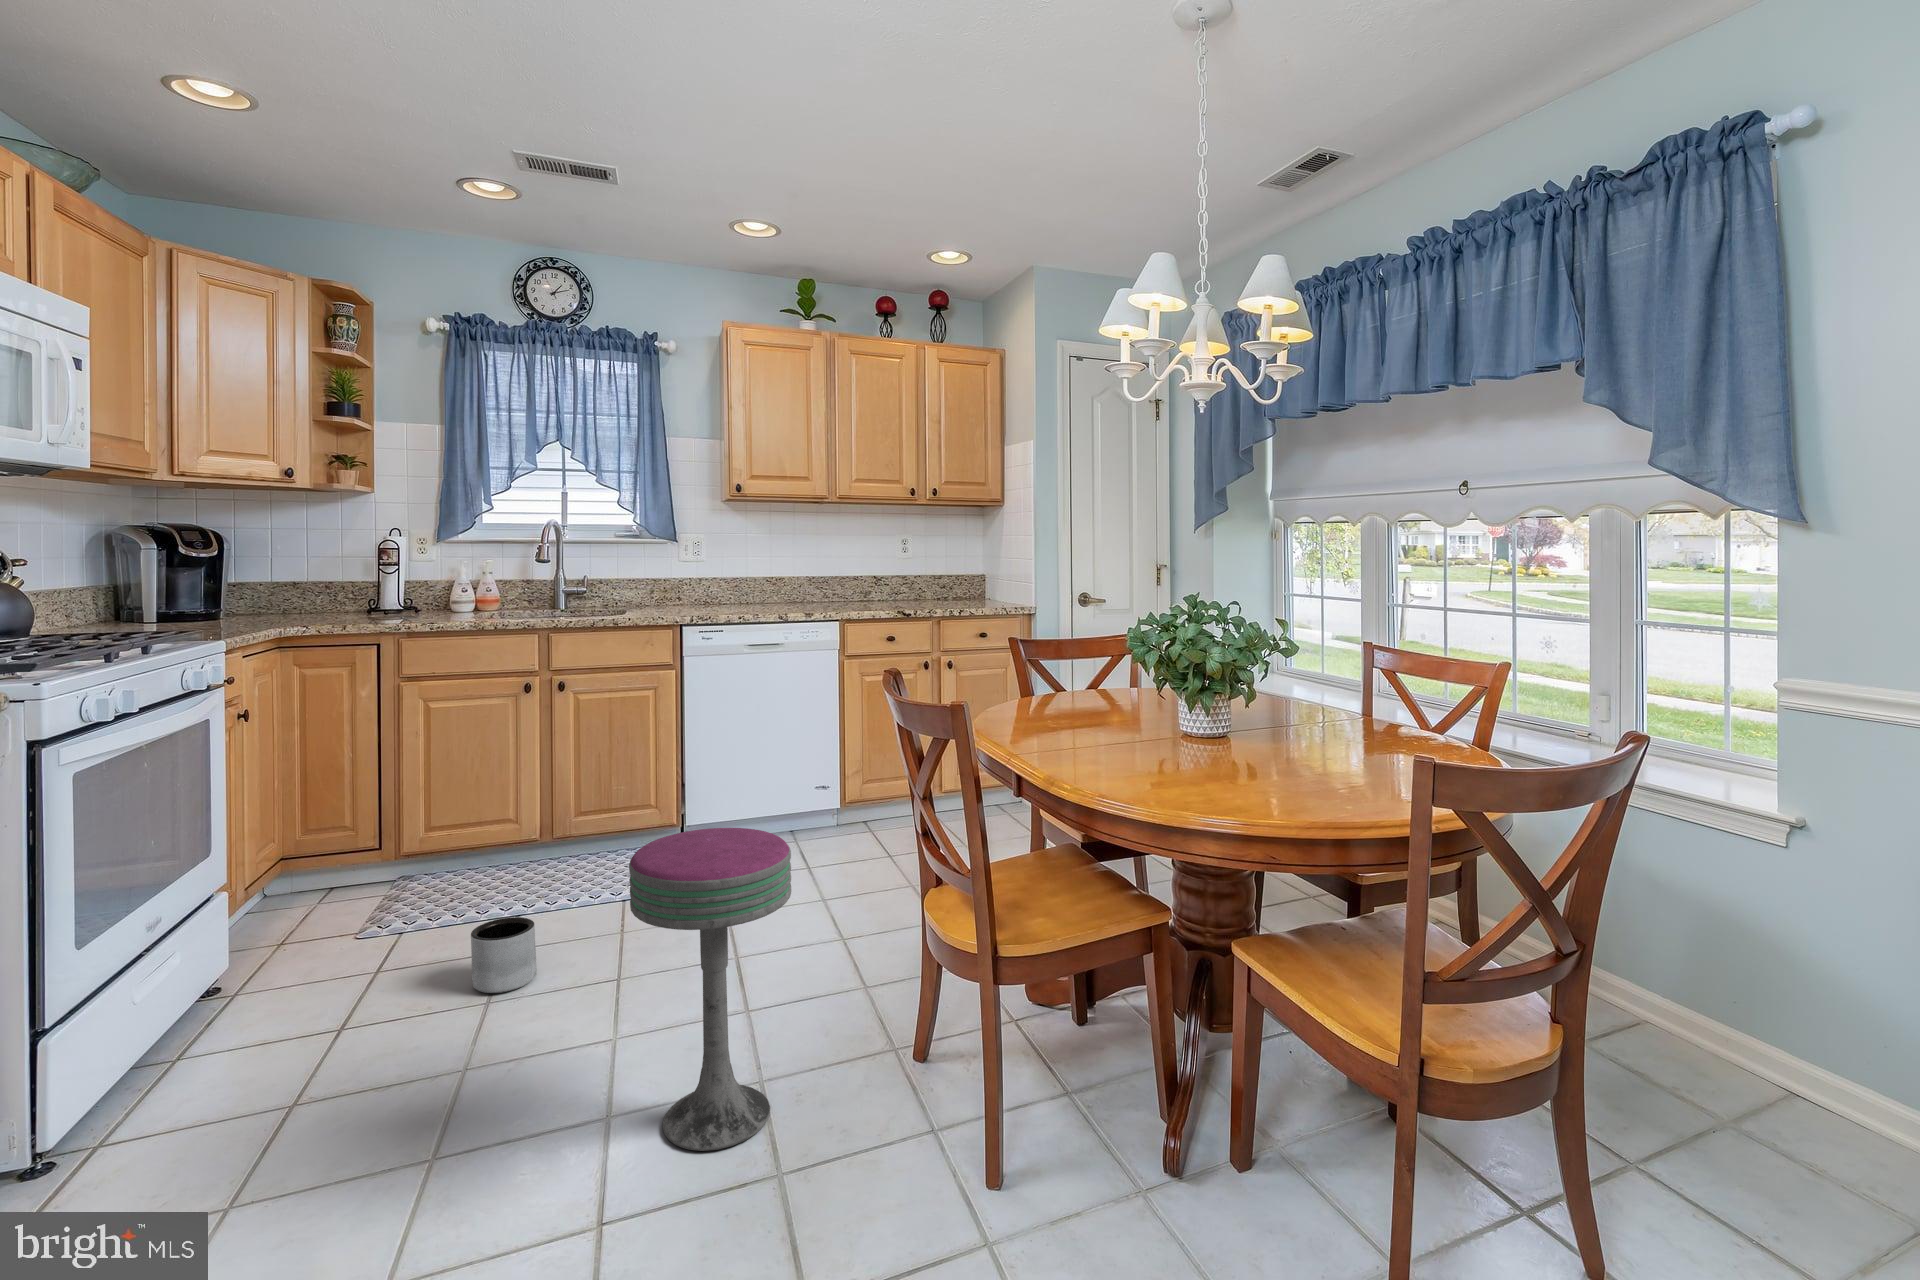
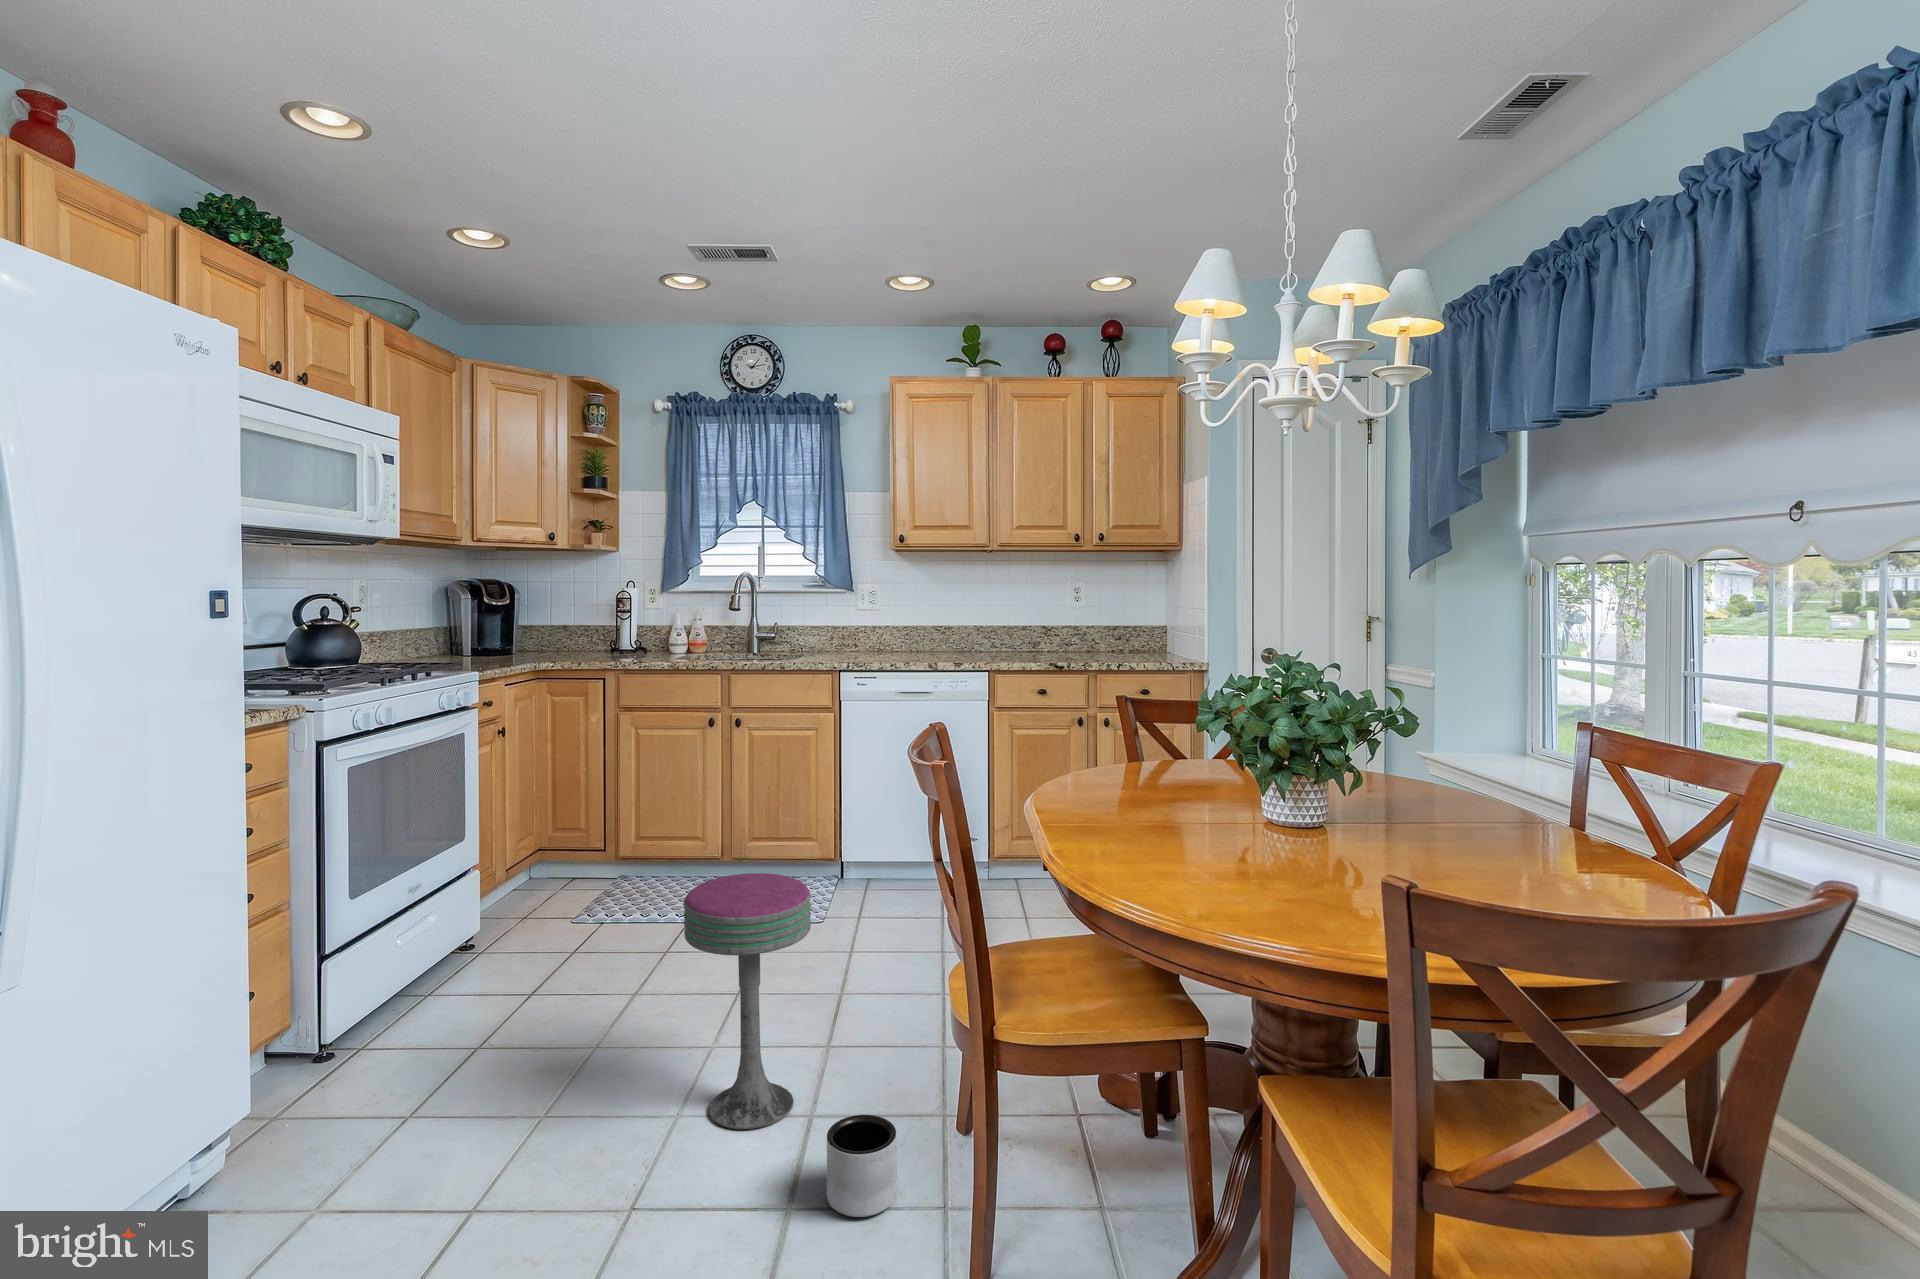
planter: present [471,917,537,993] -> present [827,1115,897,1217]

